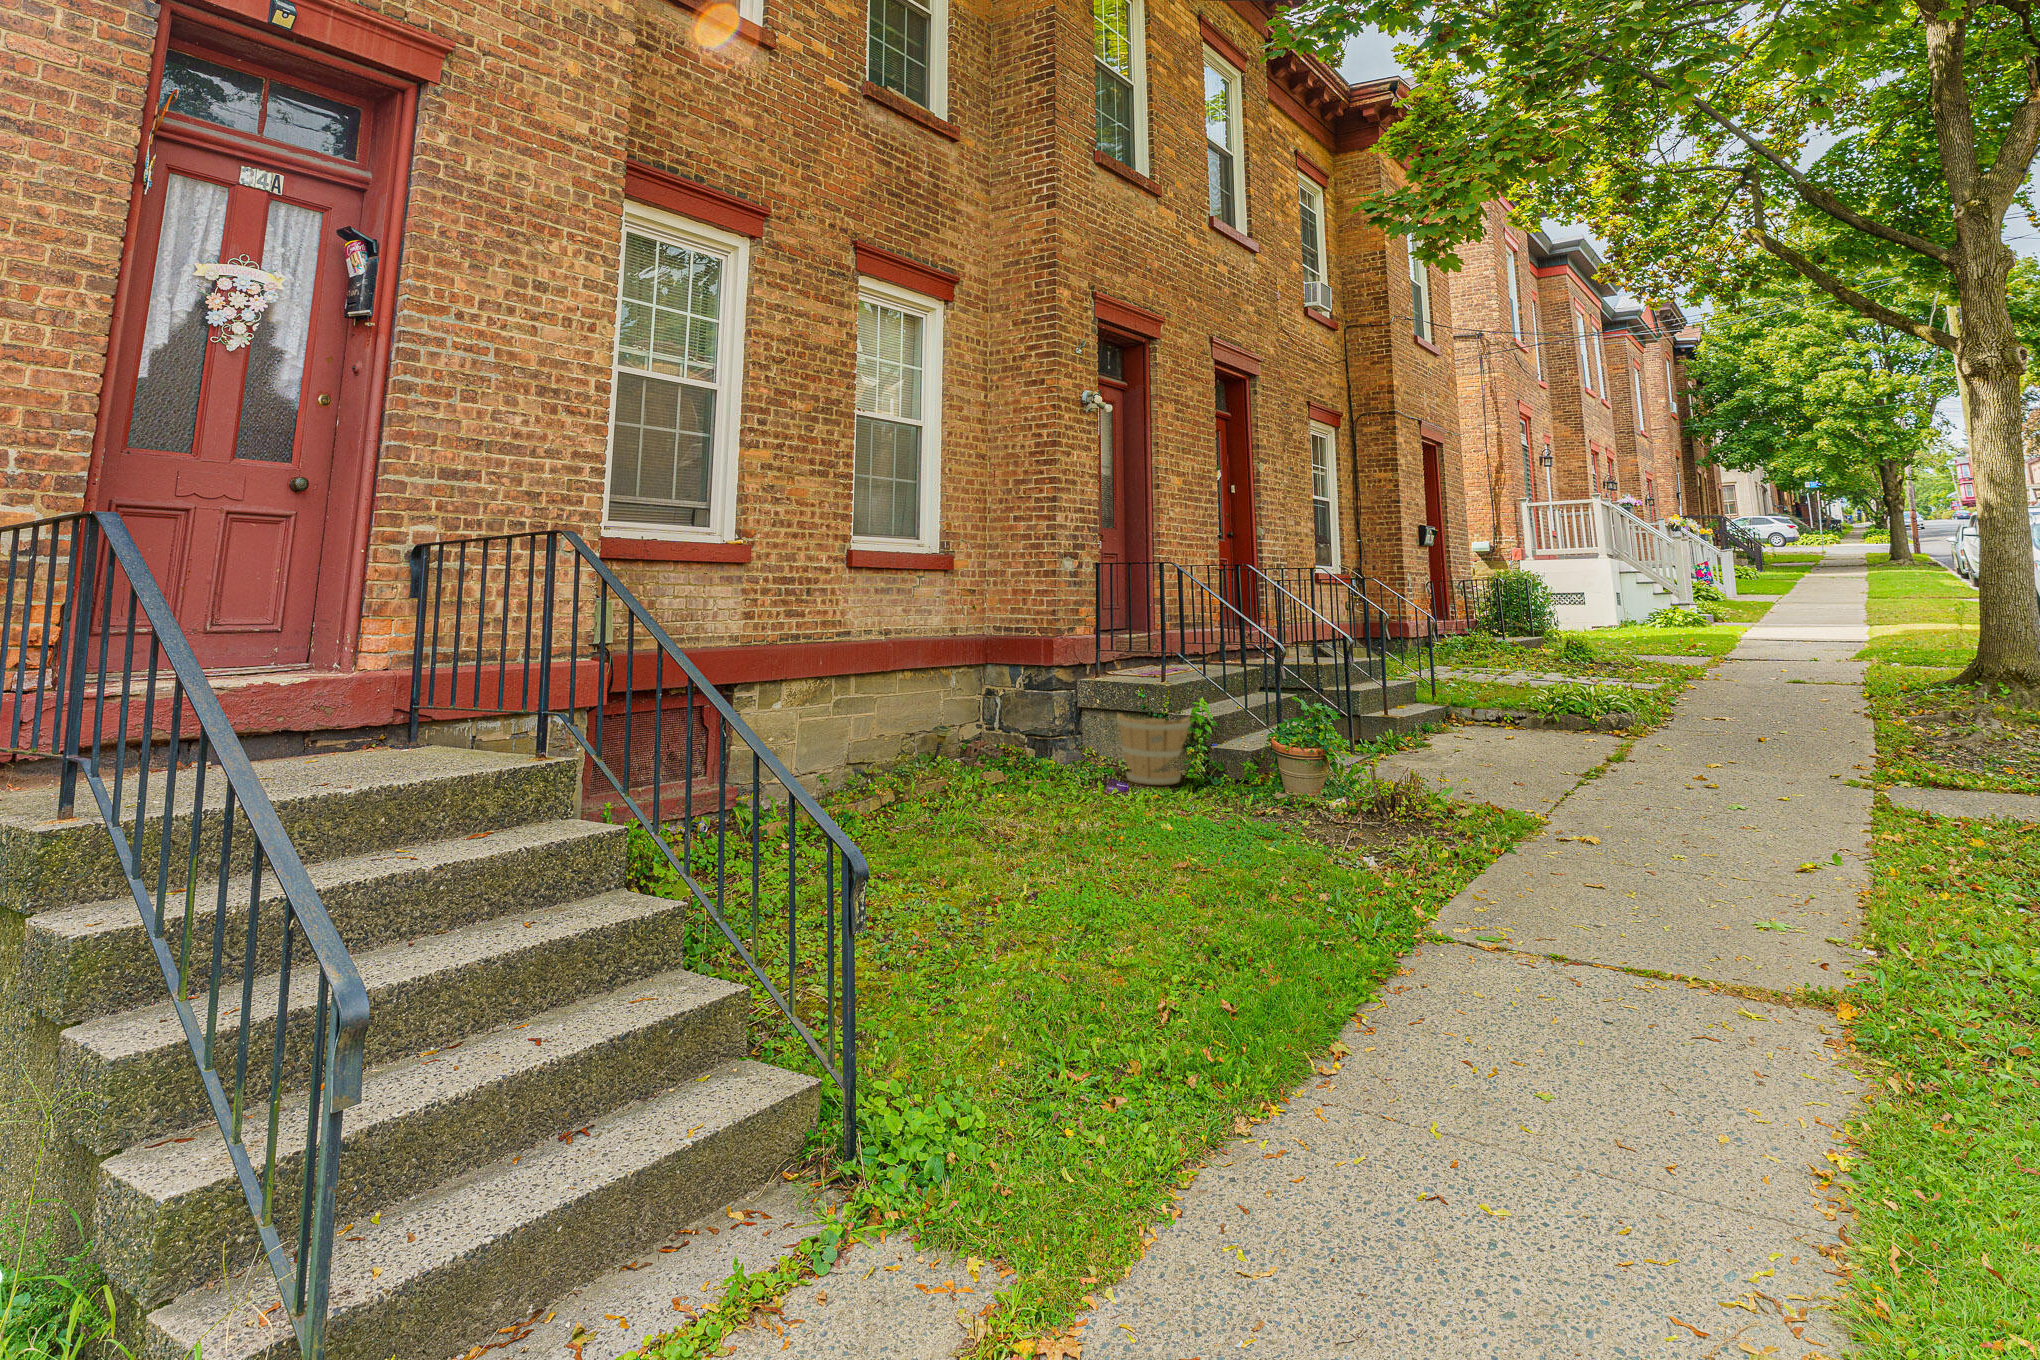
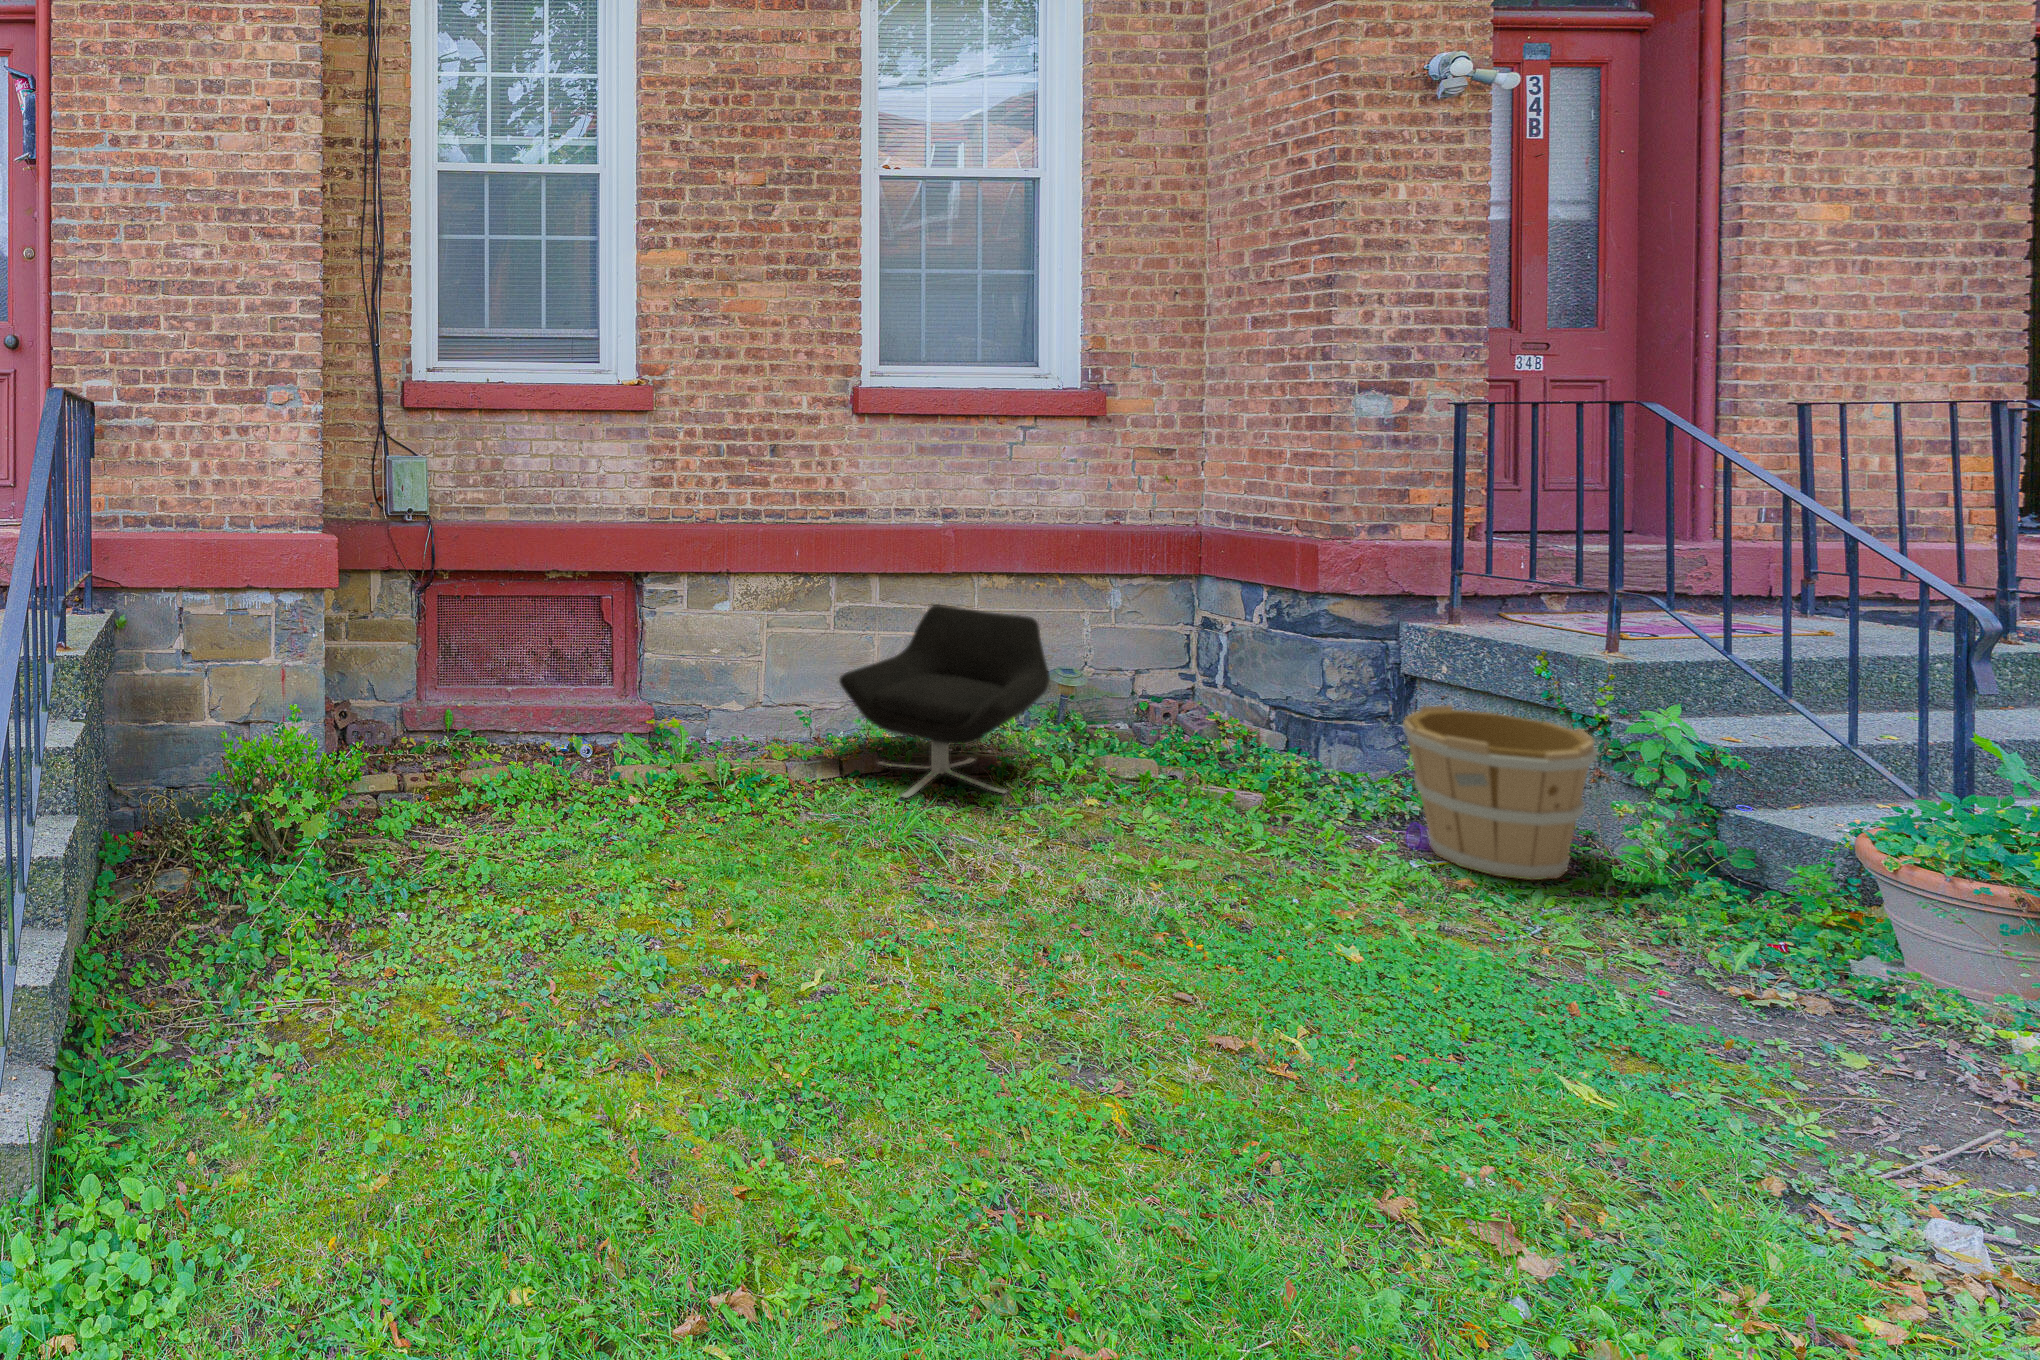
lounge chair: none [854,688,967,806] -> present [839,604,1050,798]

